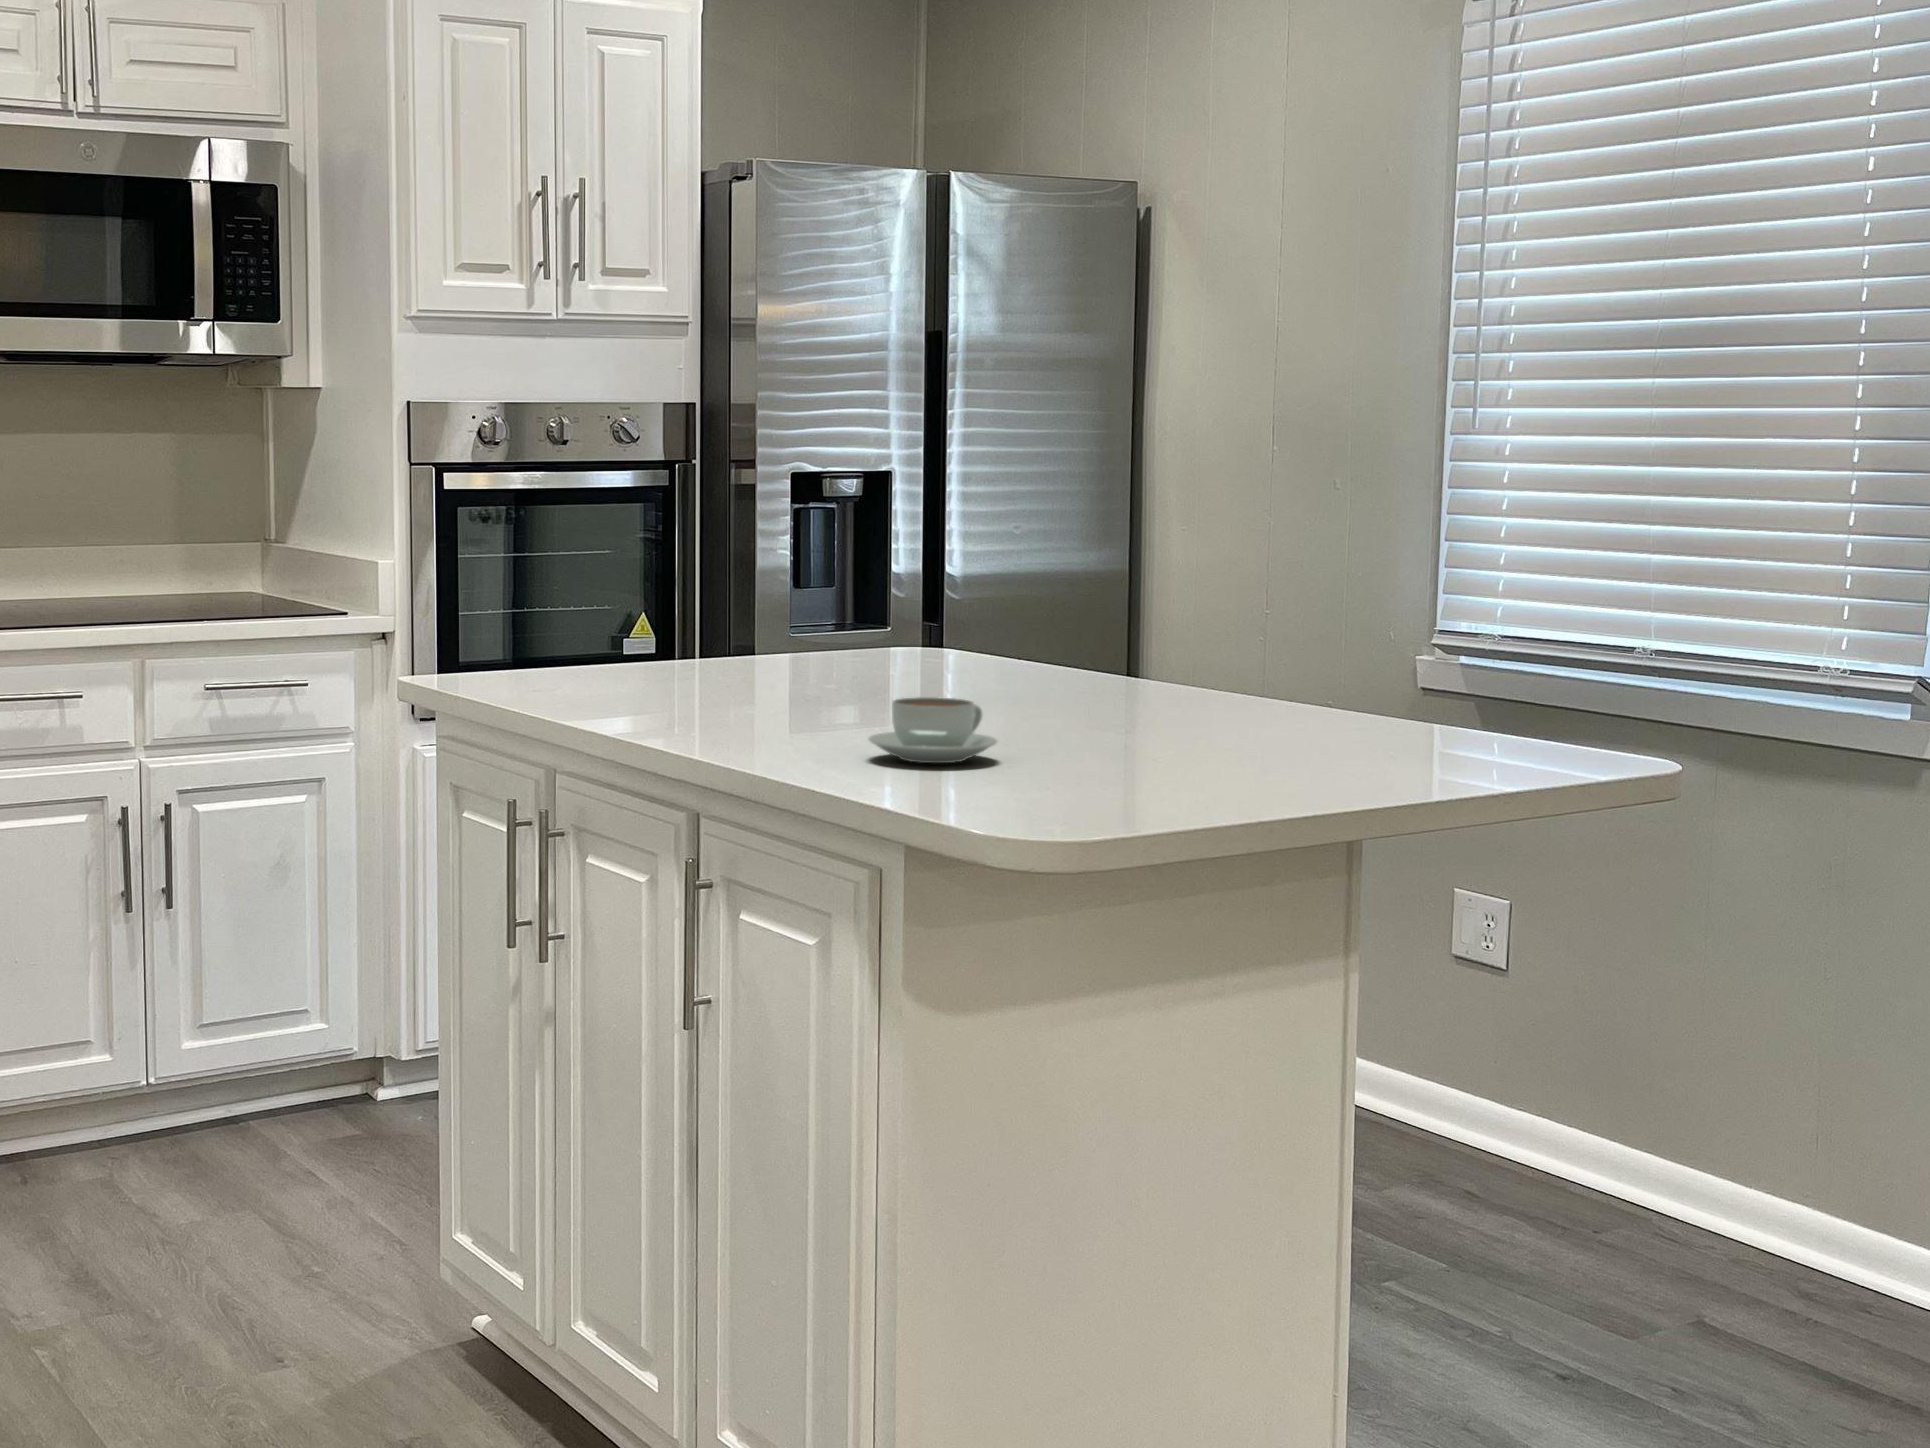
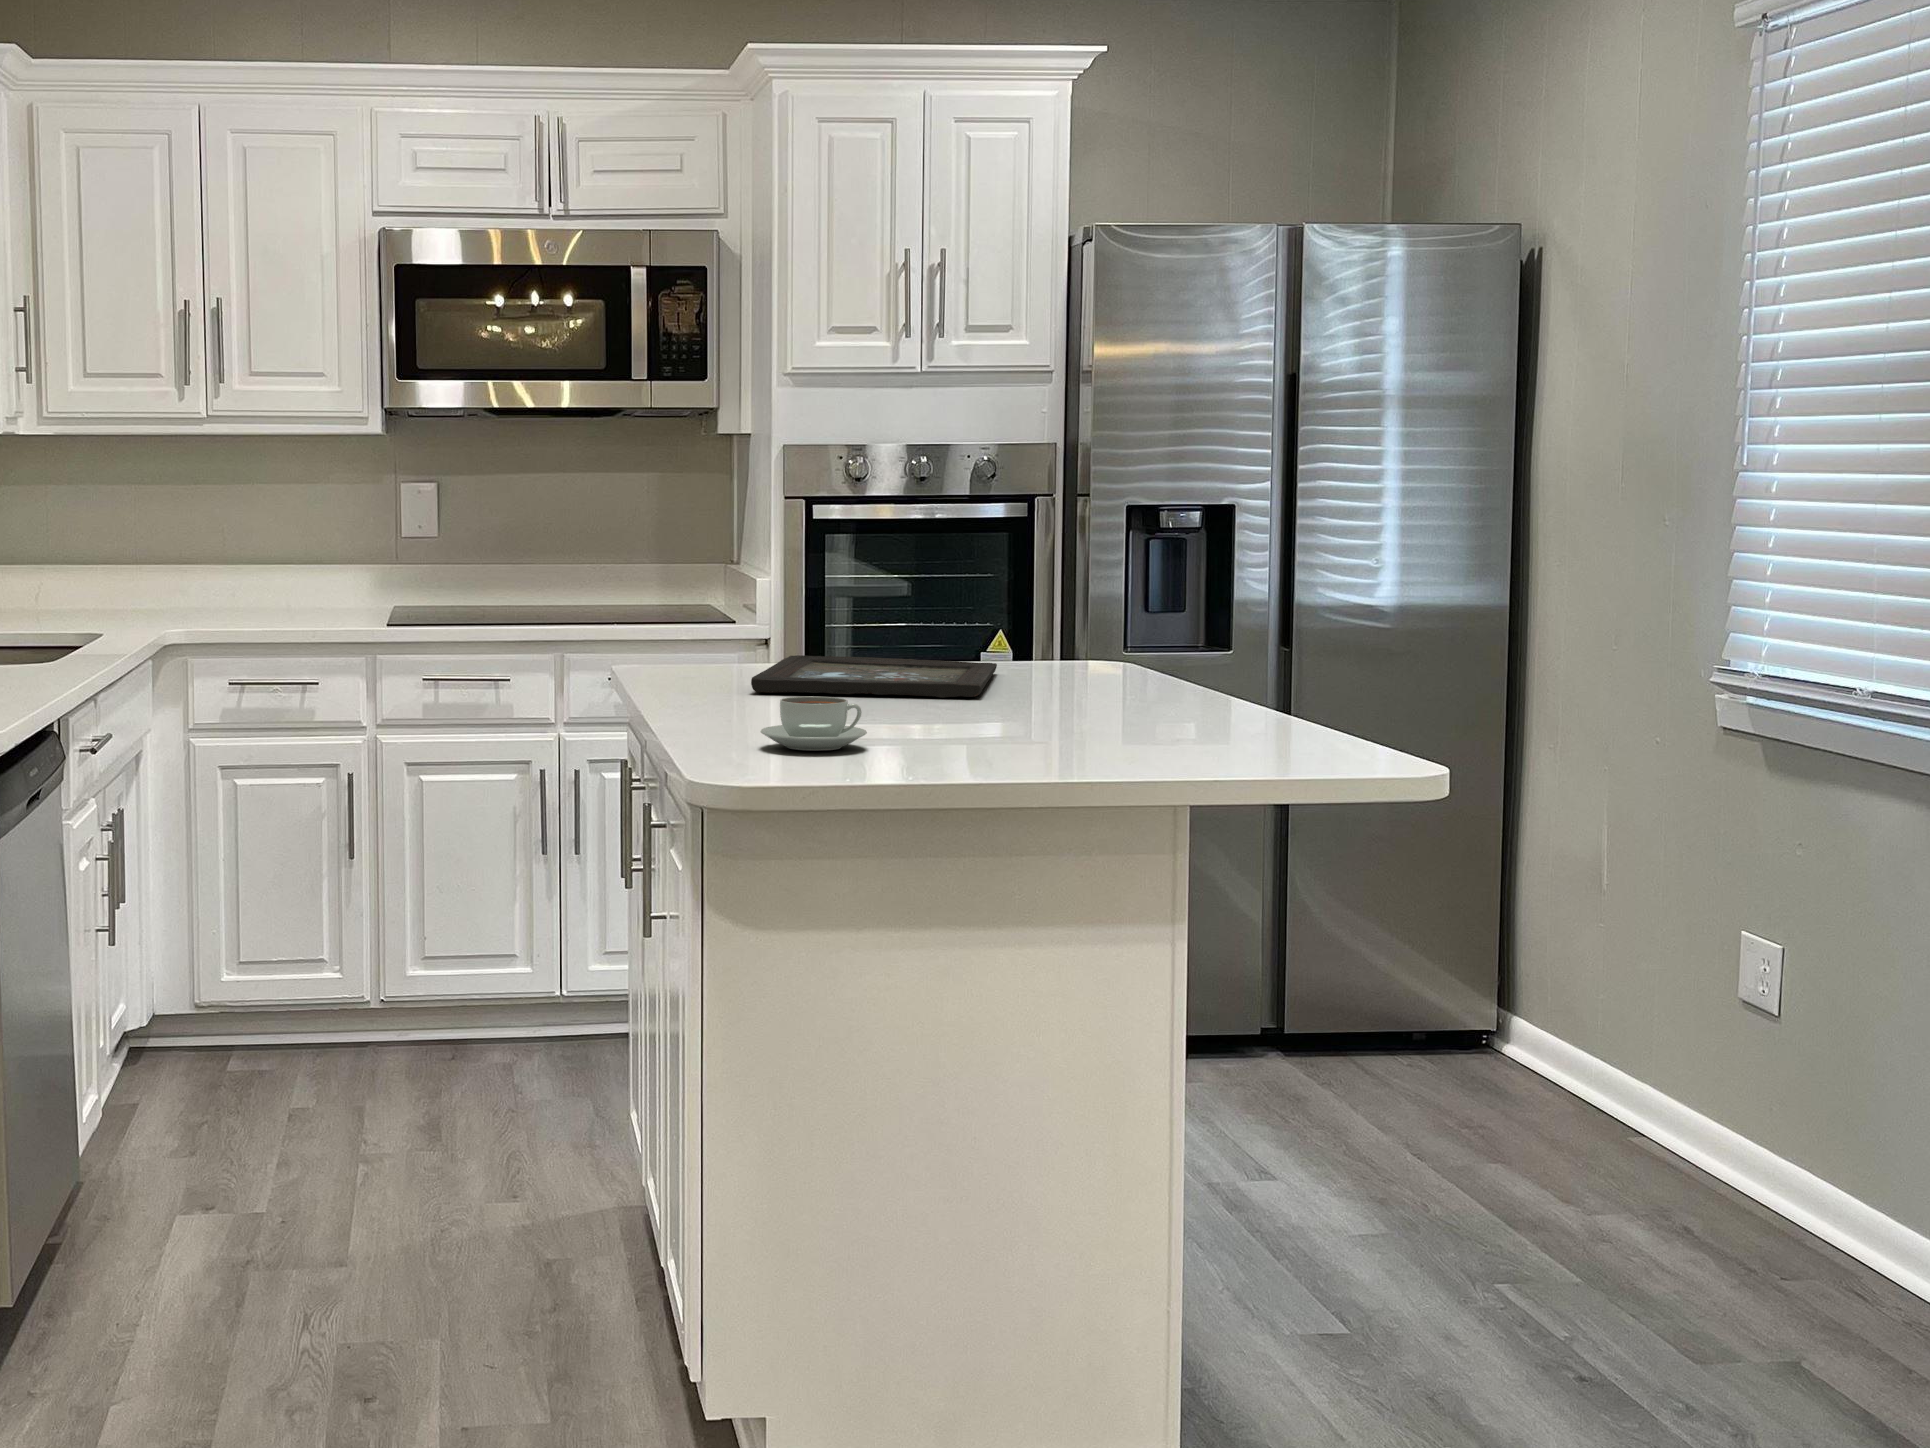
tray: none [596,651,913,696] -> present [751,655,997,697]

